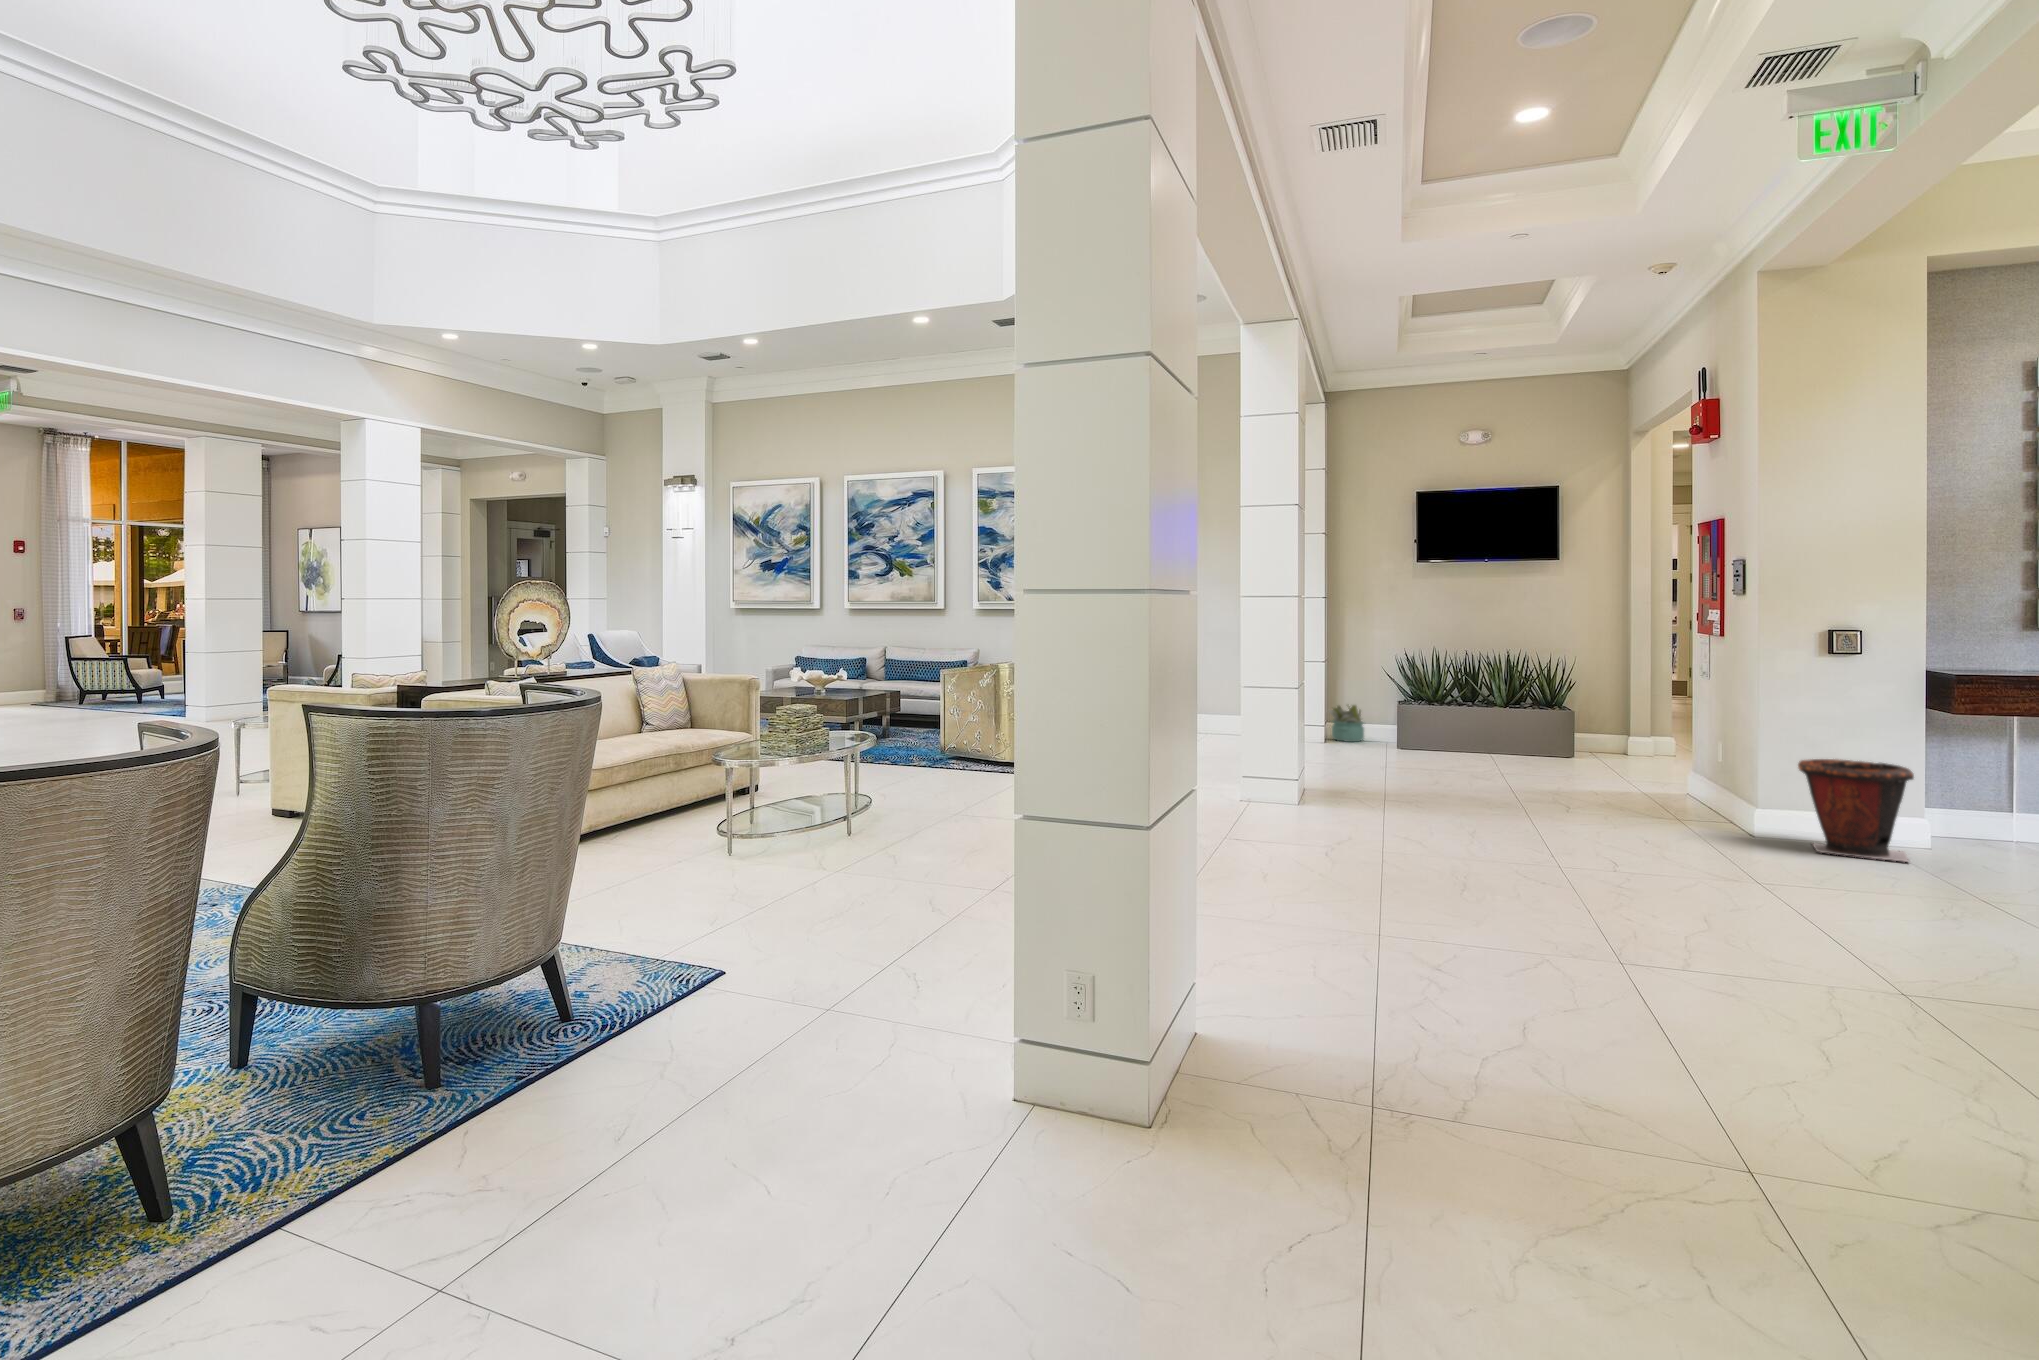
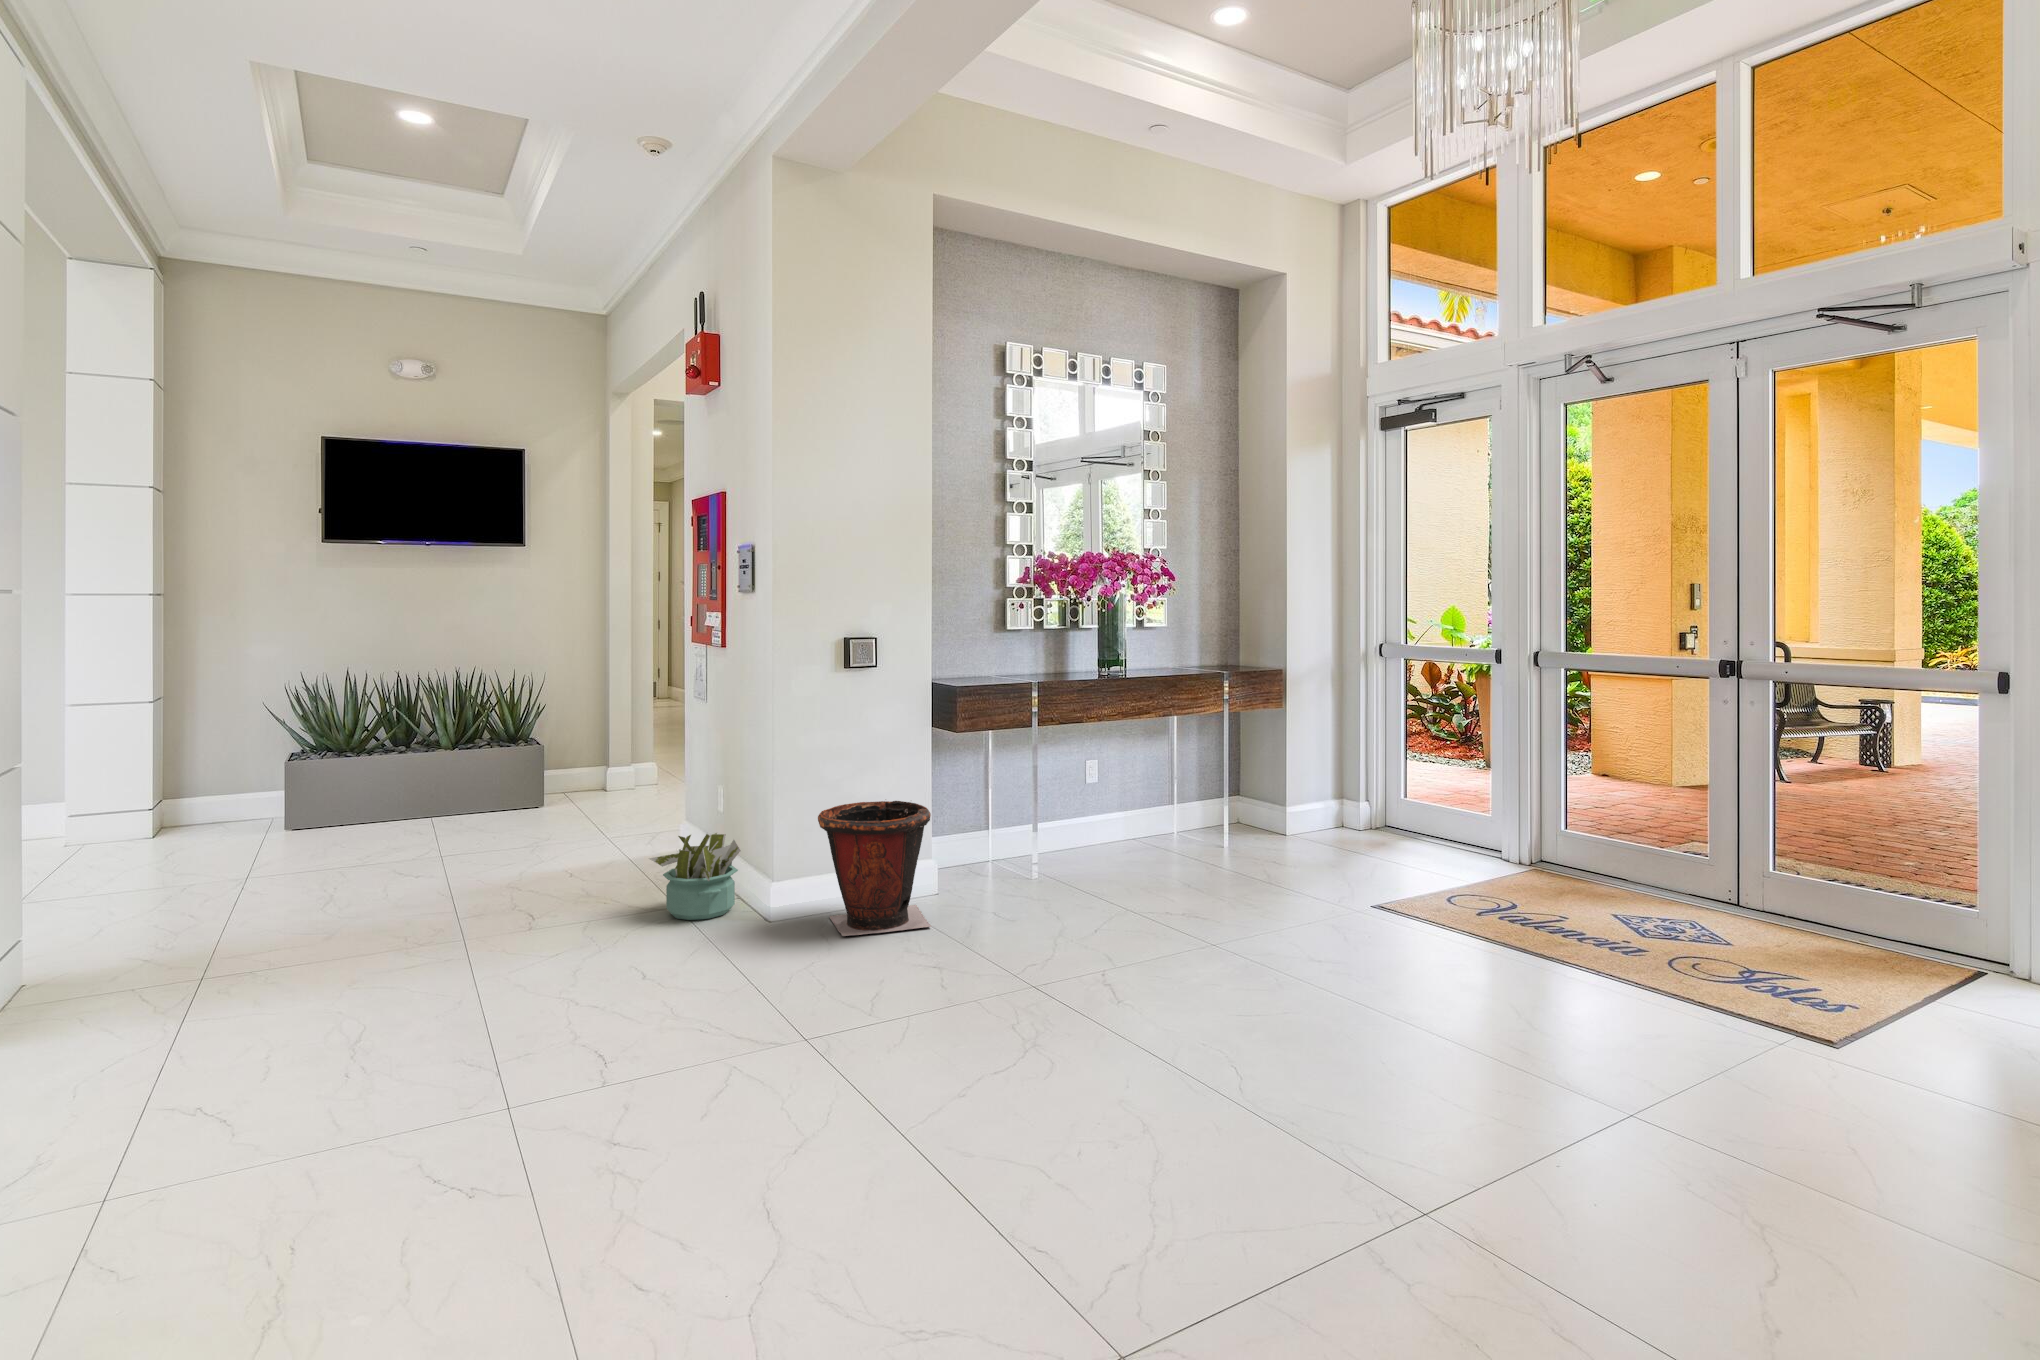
decorative plant: present [1329,705,1364,742] -> present [649,833,741,920]

